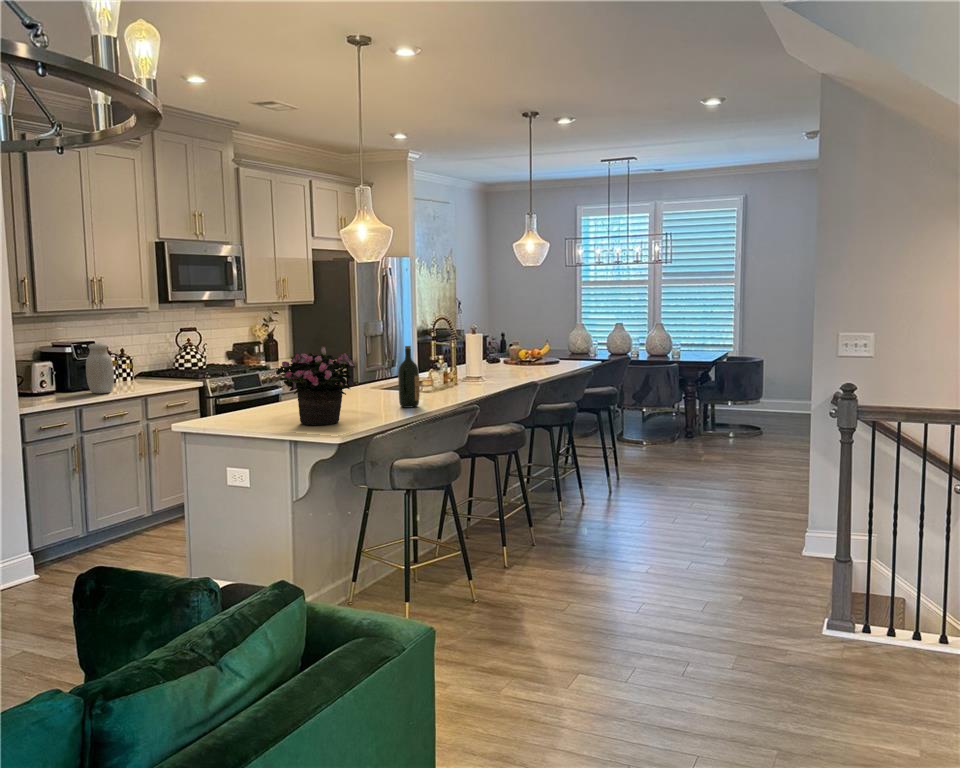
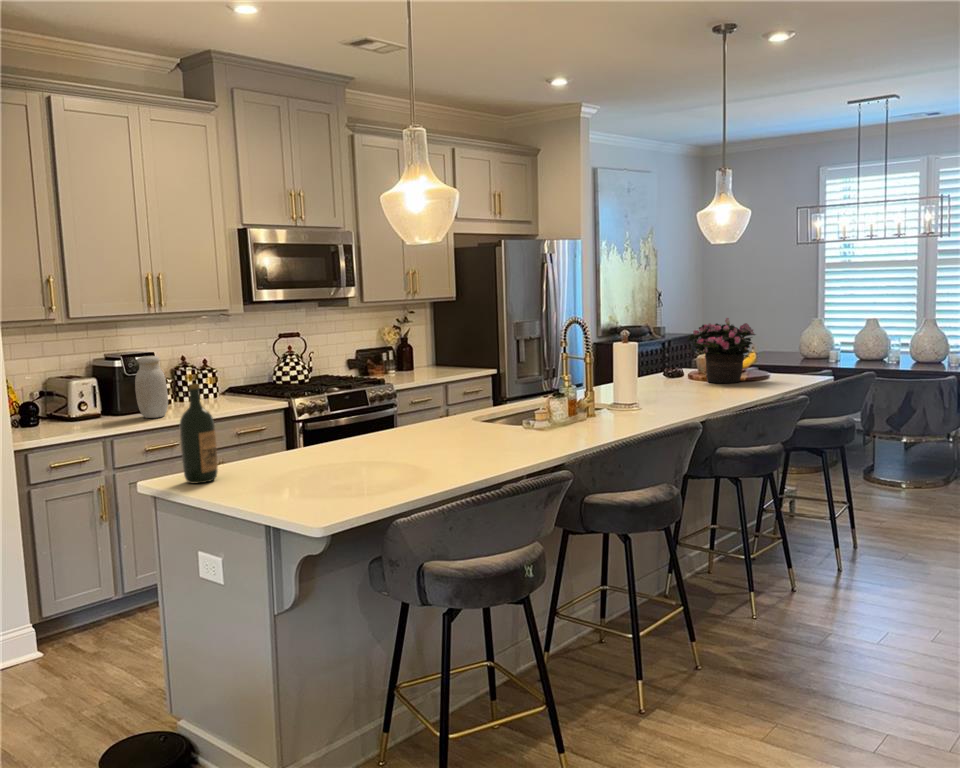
wine bottle: present [398,346,420,408] -> present [179,384,218,483]
potted flower: present [276,347,355,426] -> present [687,318,755,383]

